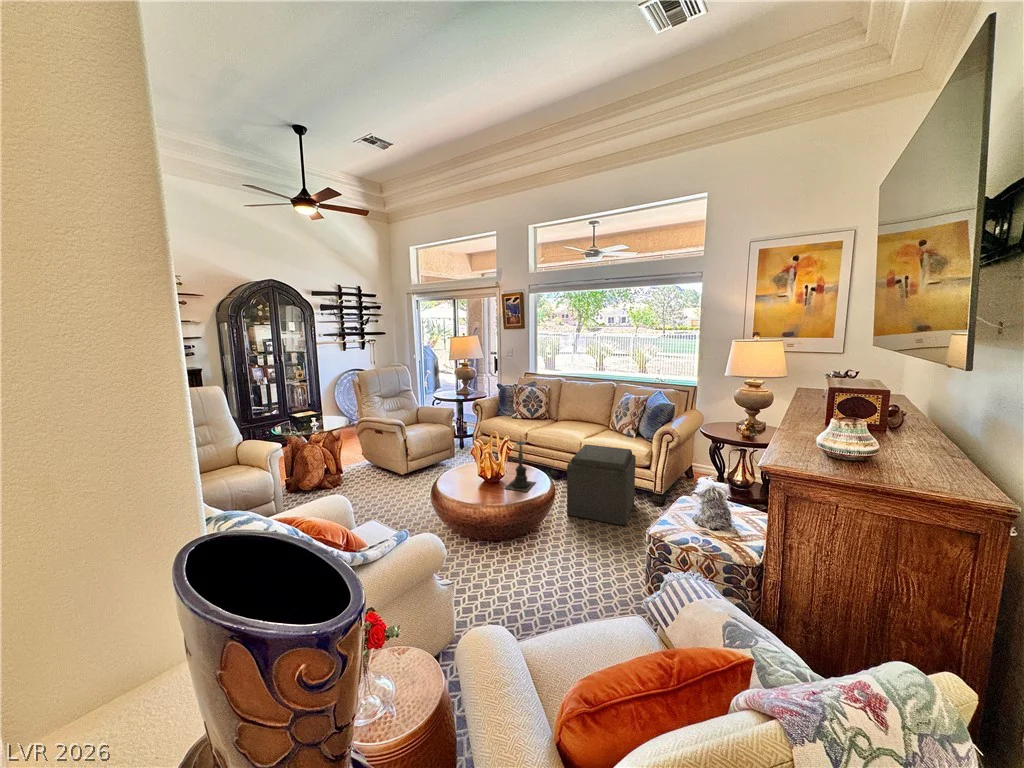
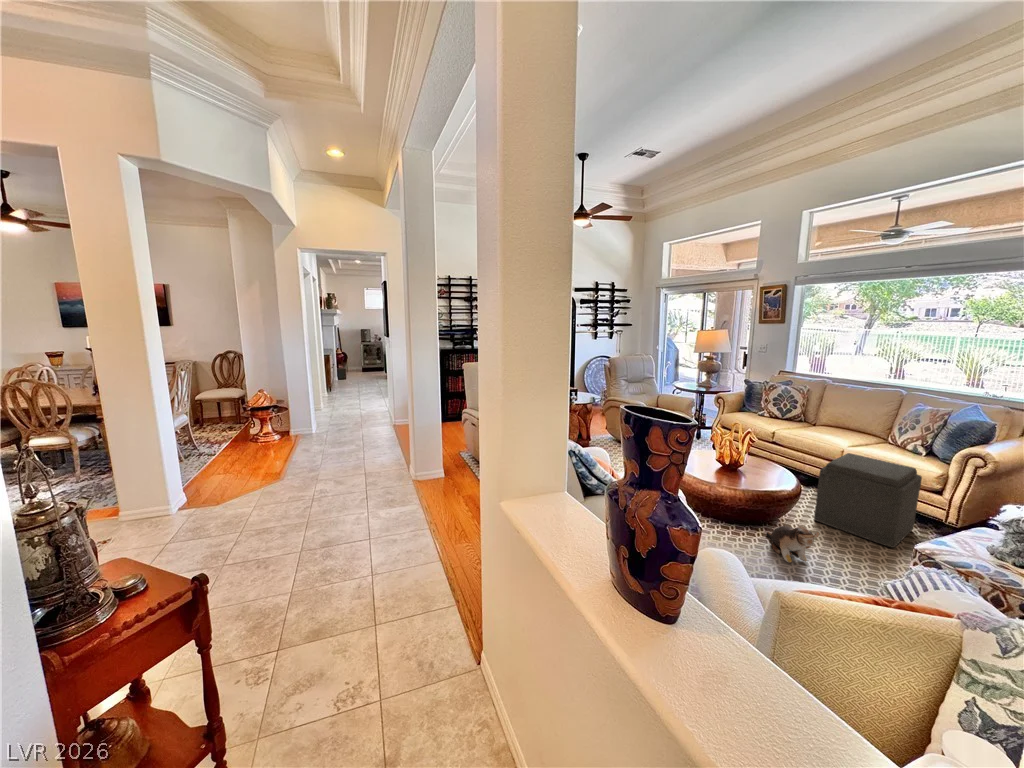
candle holder: present [505,441,535,492] -> none [743,430,779,484]
plush toy: none [531,532,575,571] -> present [766,526,819,563]

